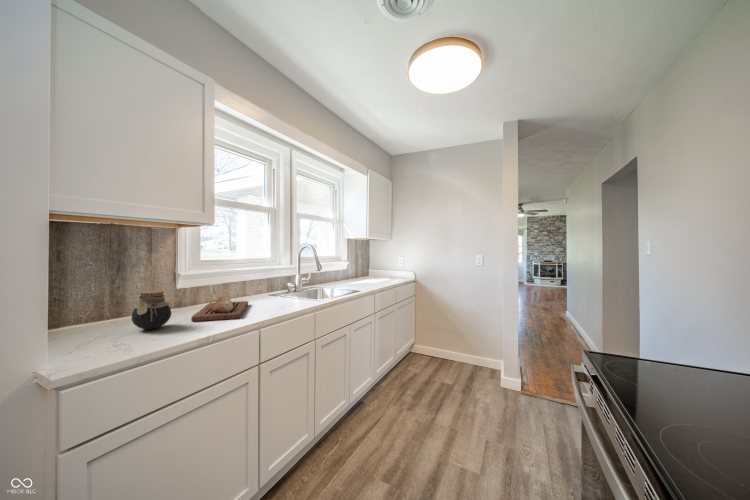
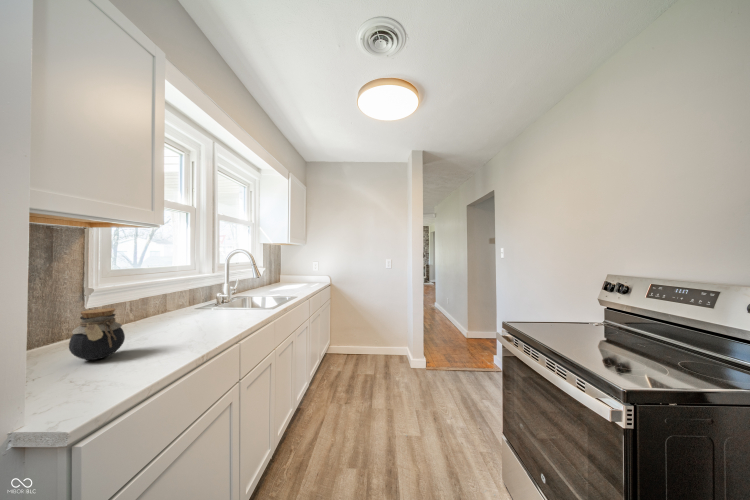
bread loaf: present [191,297,248,321] -> none [133,313,205,344]

